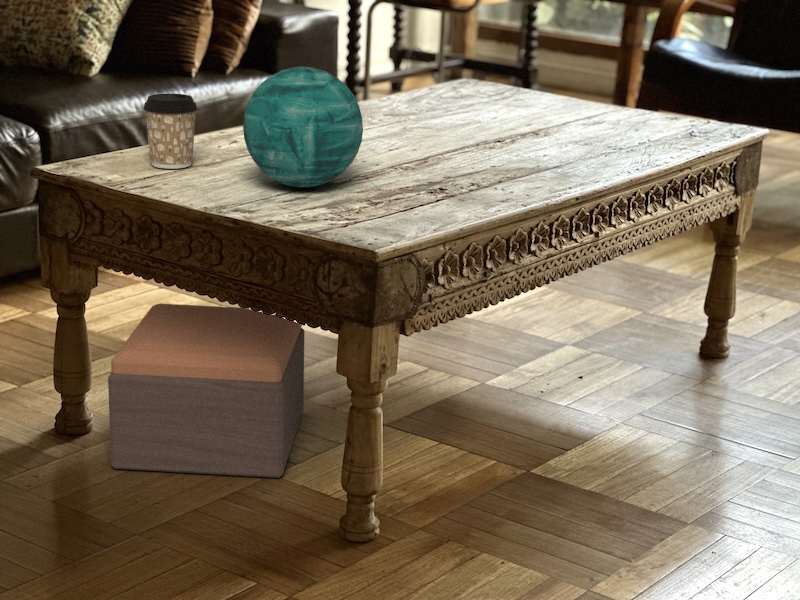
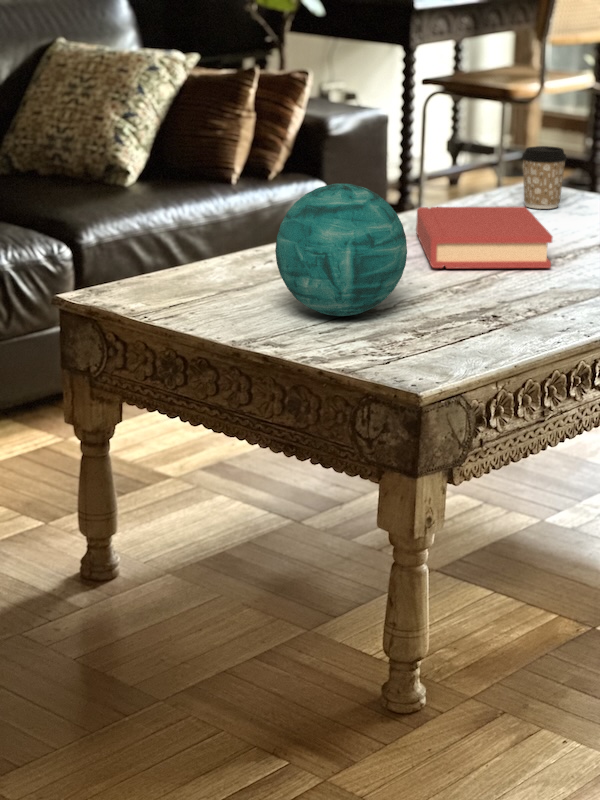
coffee cup: present [143,93,197,169] -> present [522,146,567,209]
hardback book: none [368,96,492,151] -> present [416,207,552,268]
footstool: present [108,304,305,478] -> none [133,437,345,632]

